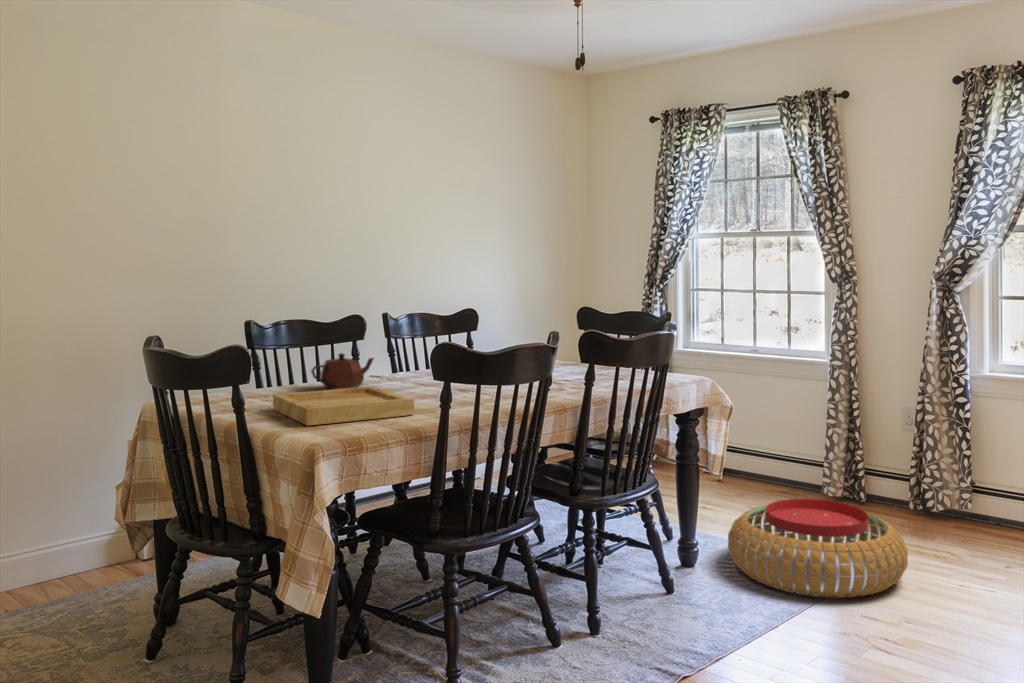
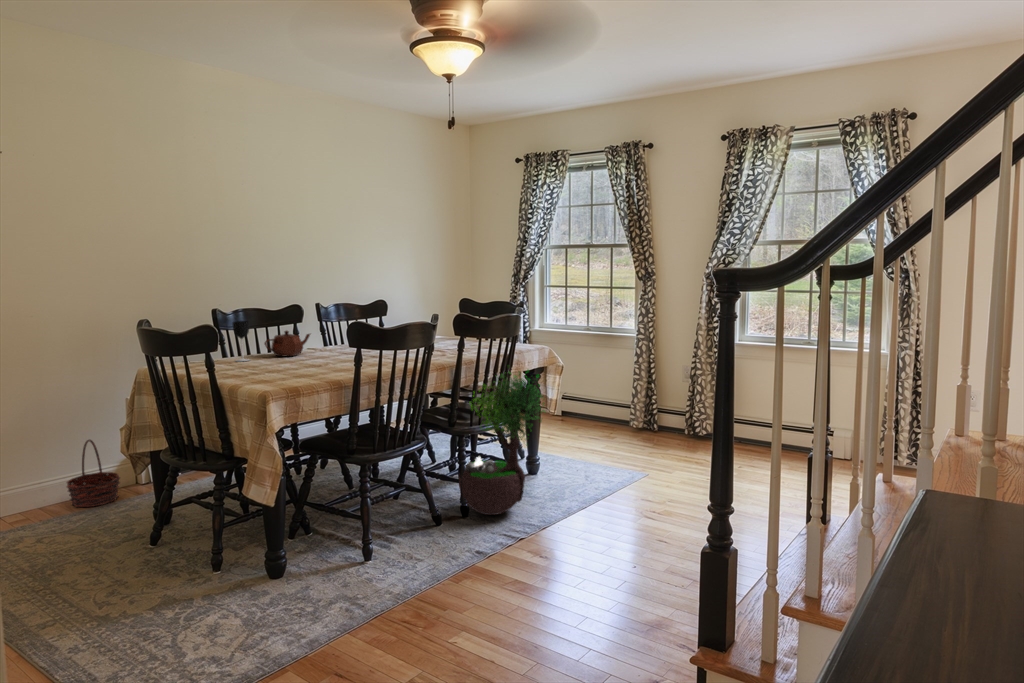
wine glass: none [268,340,292,396] -> present [233,321,249,361]
tray: present [273,387,414,426] -> none [237,354,338,380]
potted tree: none [585,406,719,629] -> present [459,370,545,515]
pouf: present [728,499,908,598] -> none [560,428,676,492]
basket: none [49,500,119,593] -> present [67,440,120,507]

